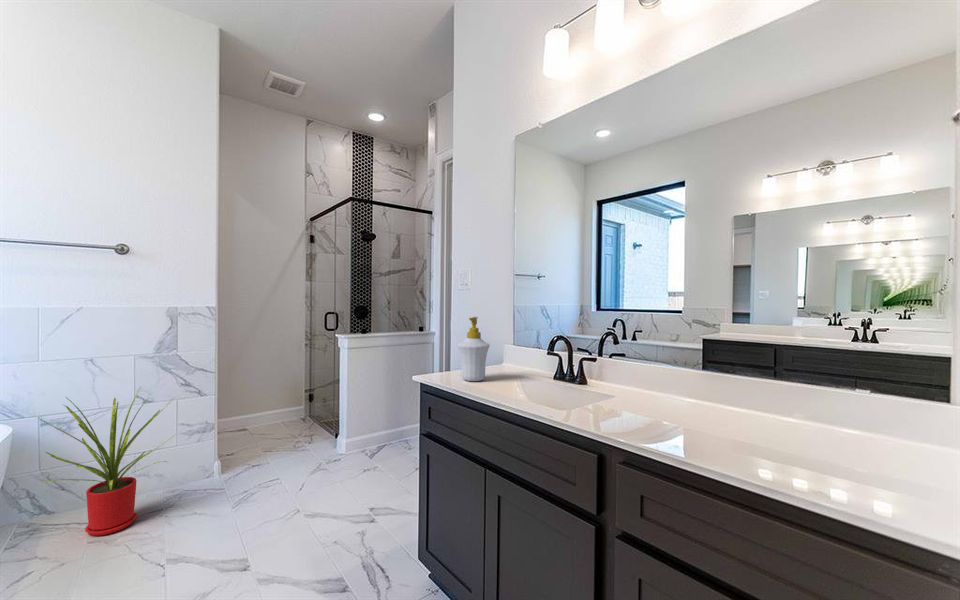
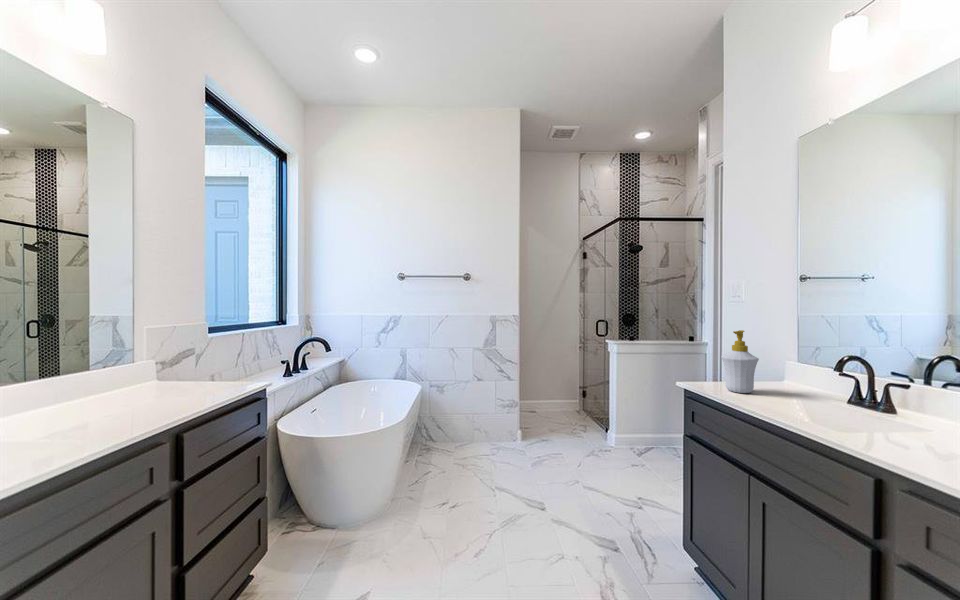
house plant: present [40,387,175,536] -> none [432,368,498,461]

